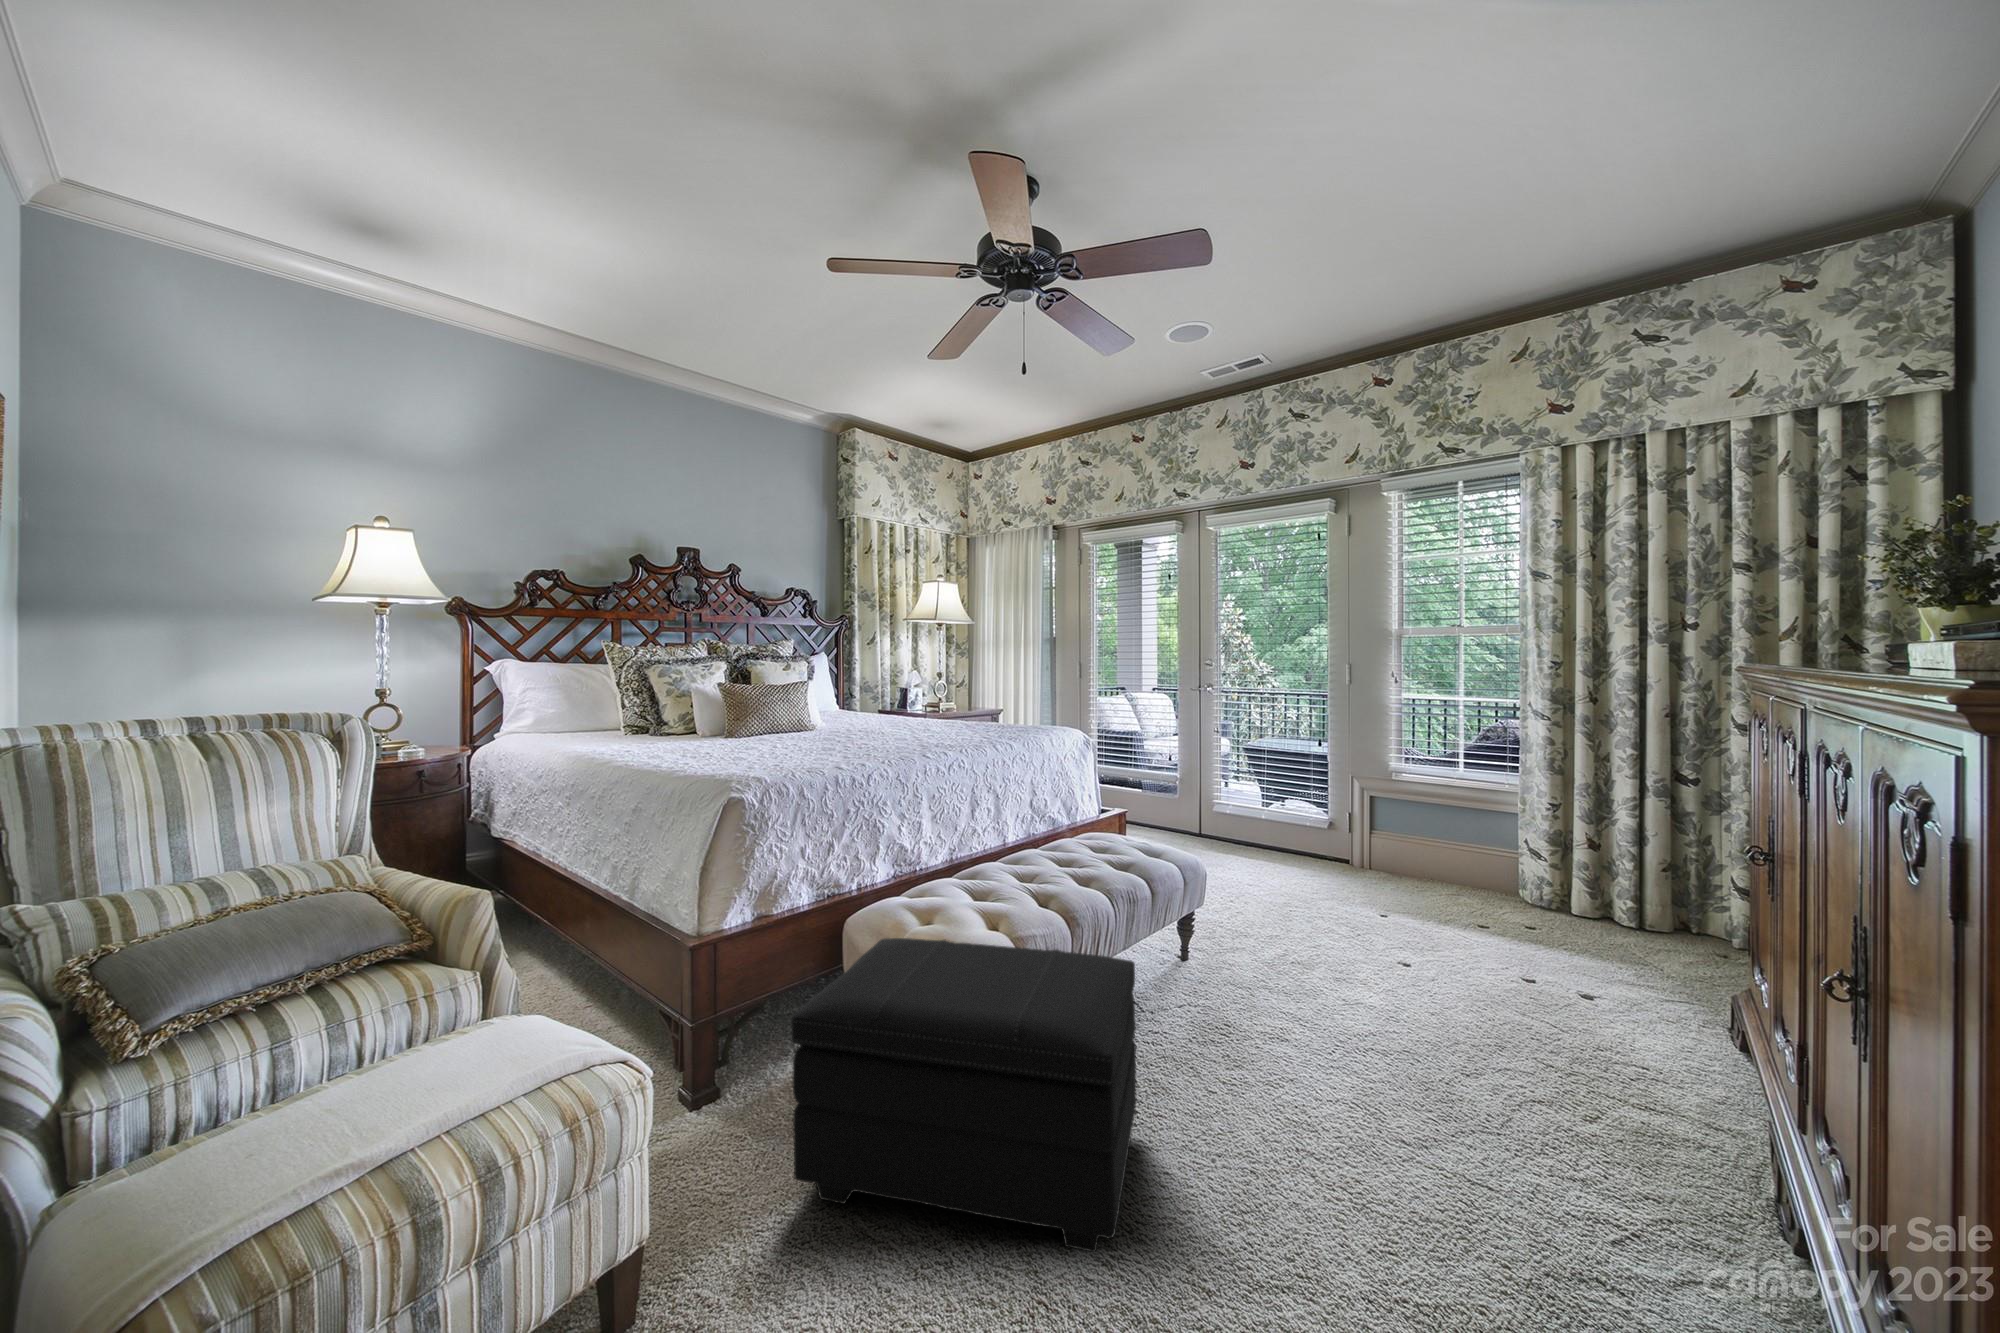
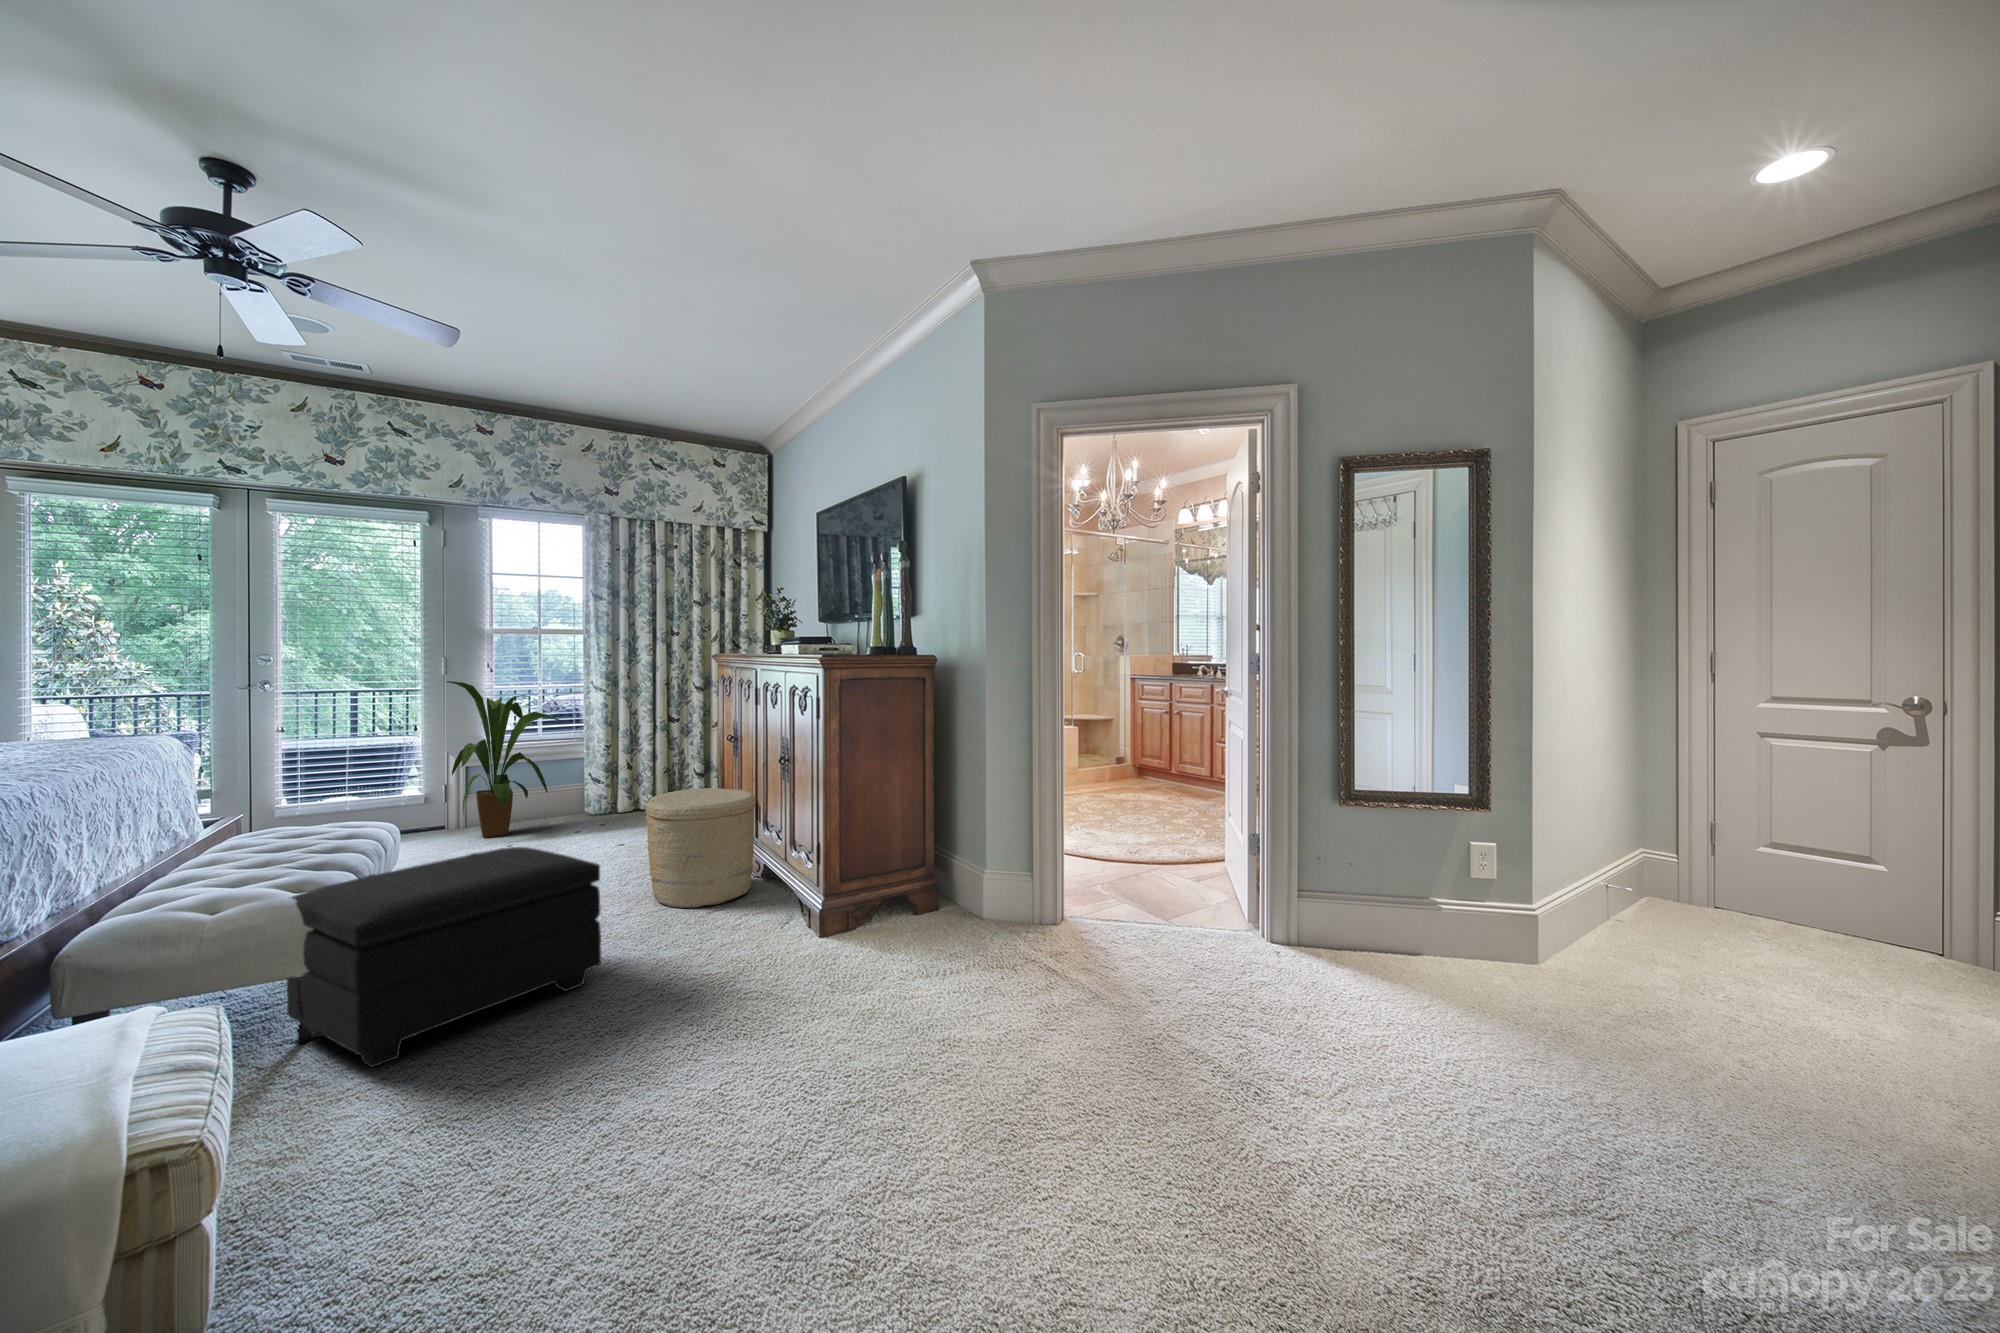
house plant: none [1323,696,1484,900] -> present [447,681,563,838]
woven basket: none [1391,932,1654,1238] -> present [645,788,756,908]

